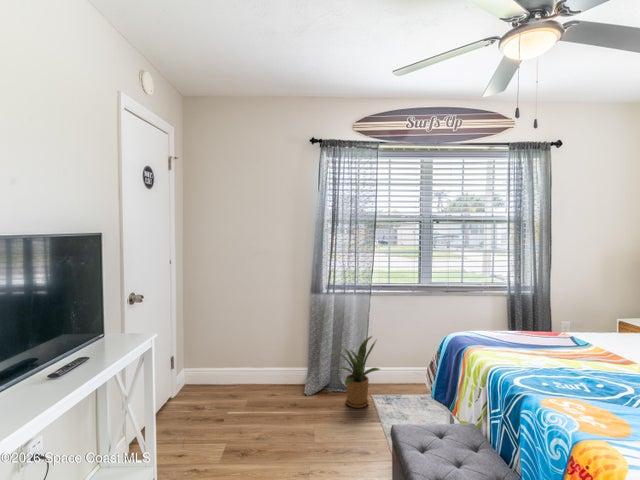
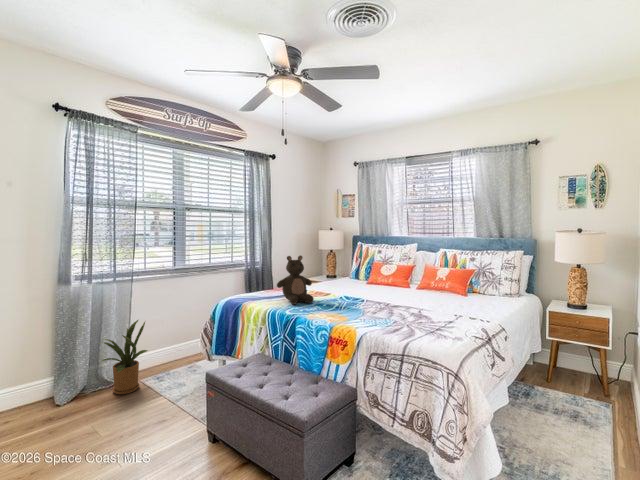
stuffed bear: none [516,292,583,373] -> present [277,255,314,305]

